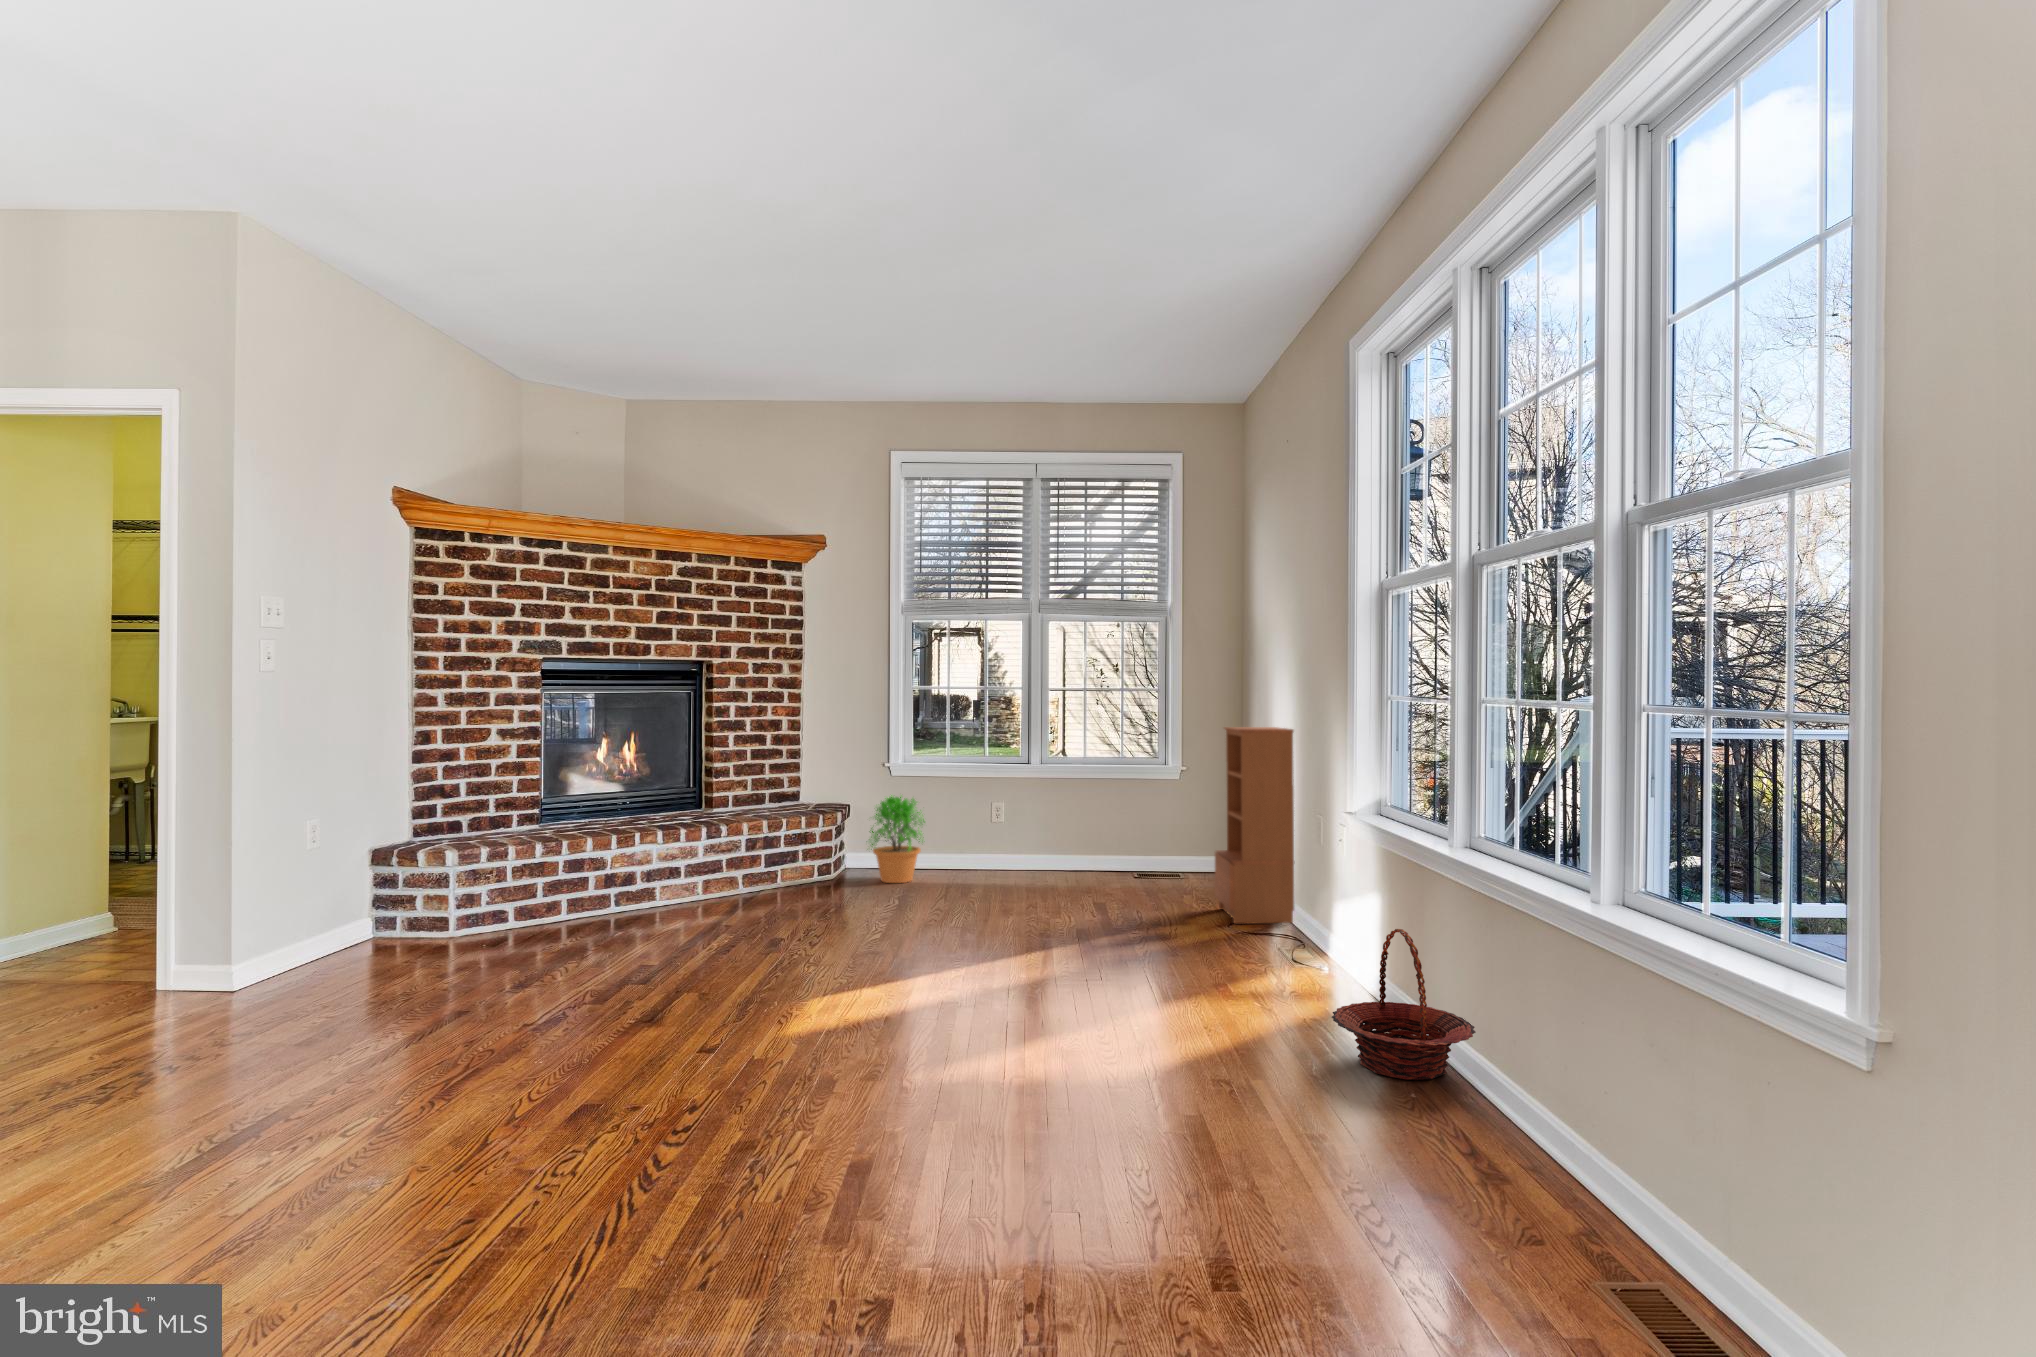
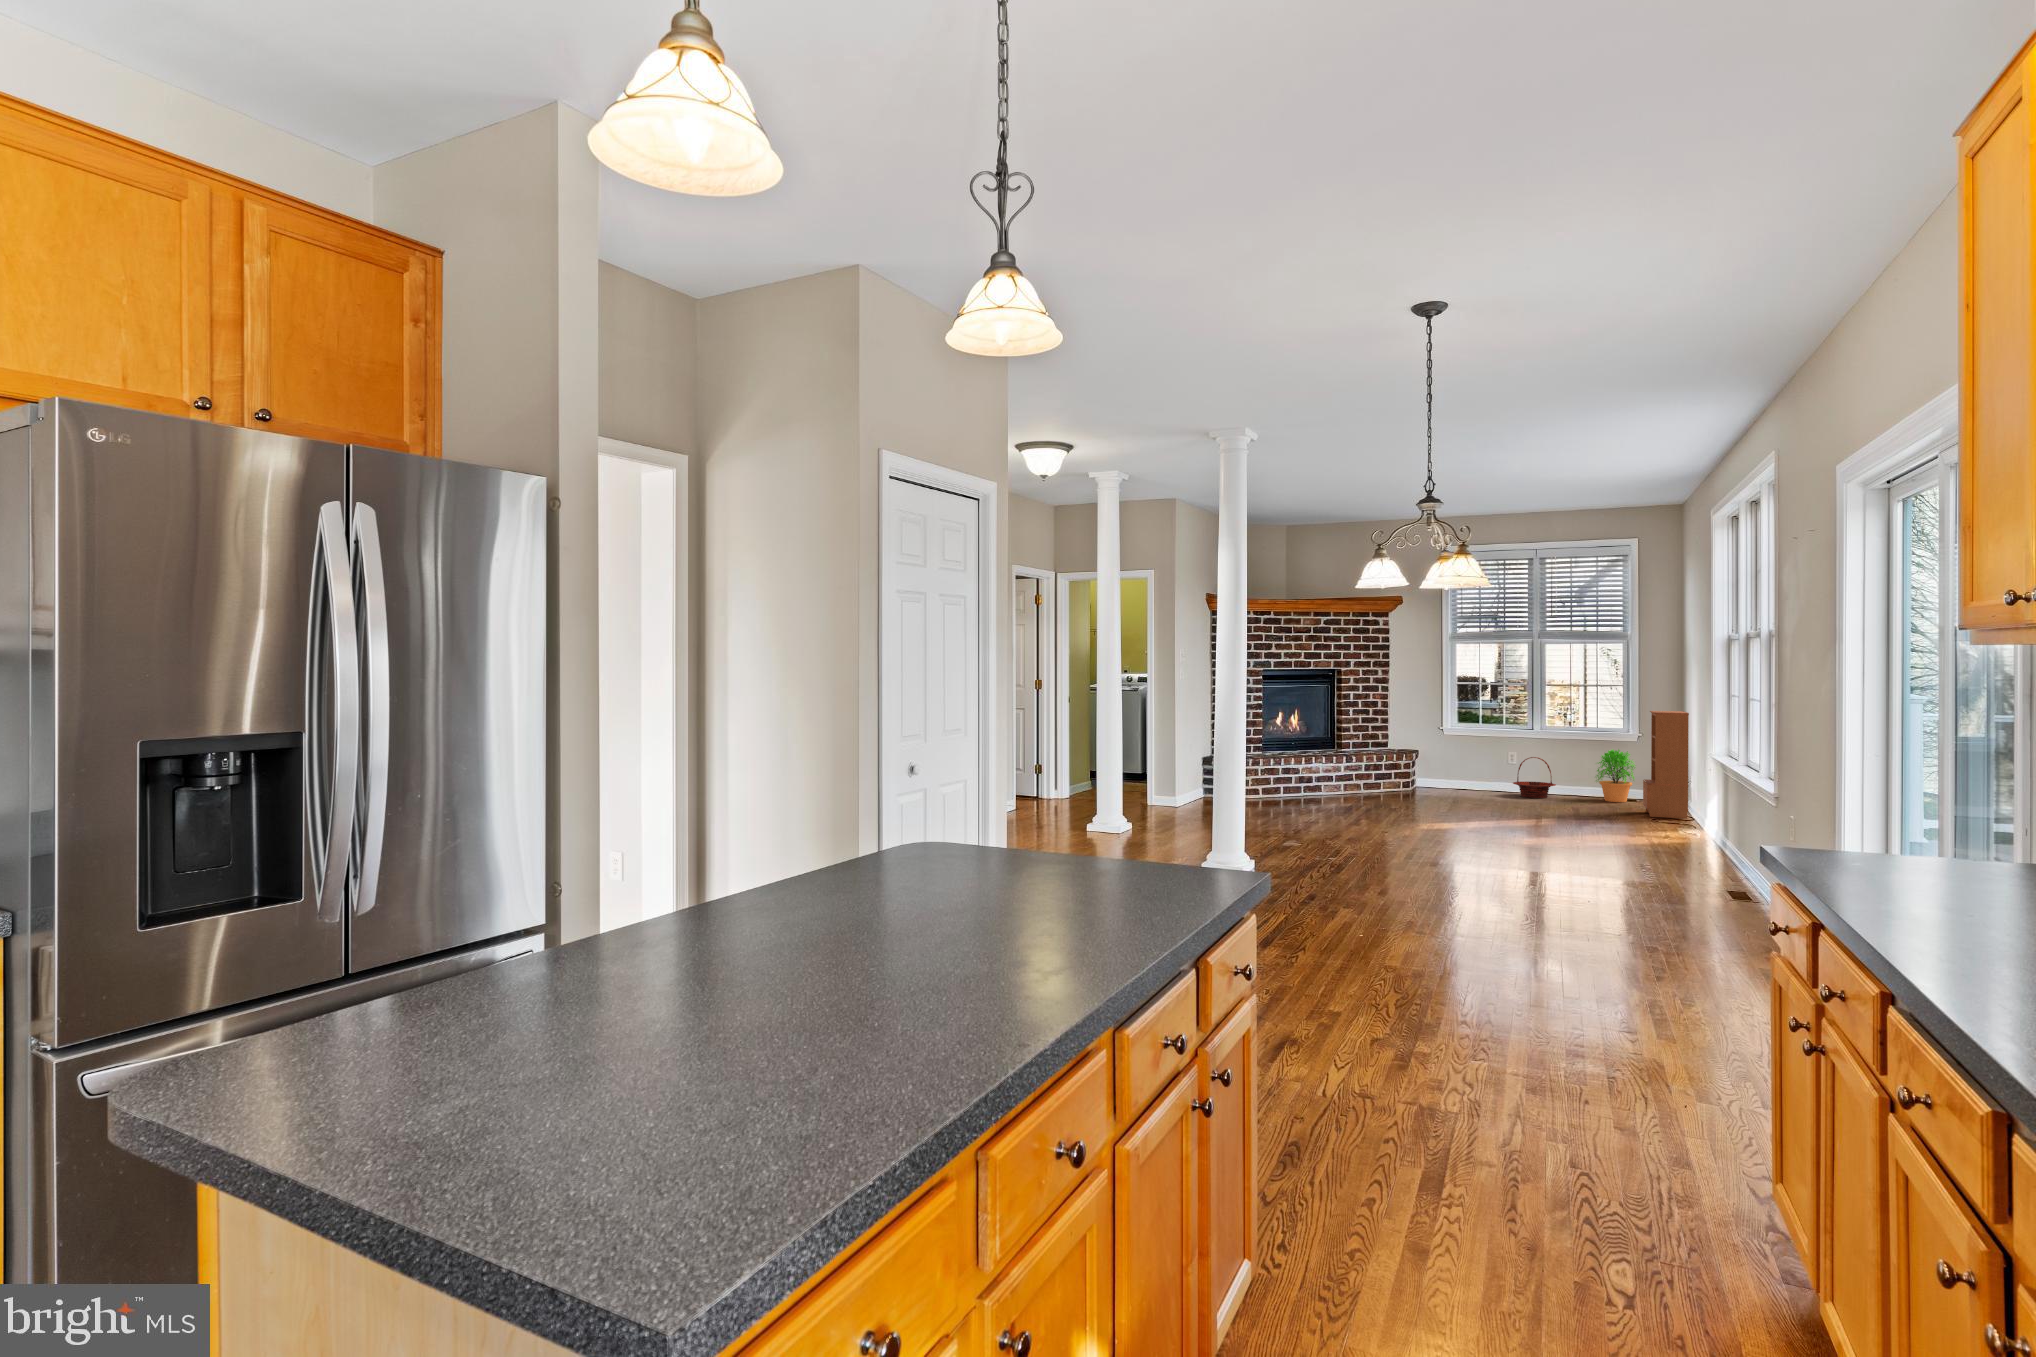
potted plant: present [869,795,925,883] -> present [1596,750,1635,802]
basket: present [1332,929,1476,1080] -> present [1513,757,1556,798]

